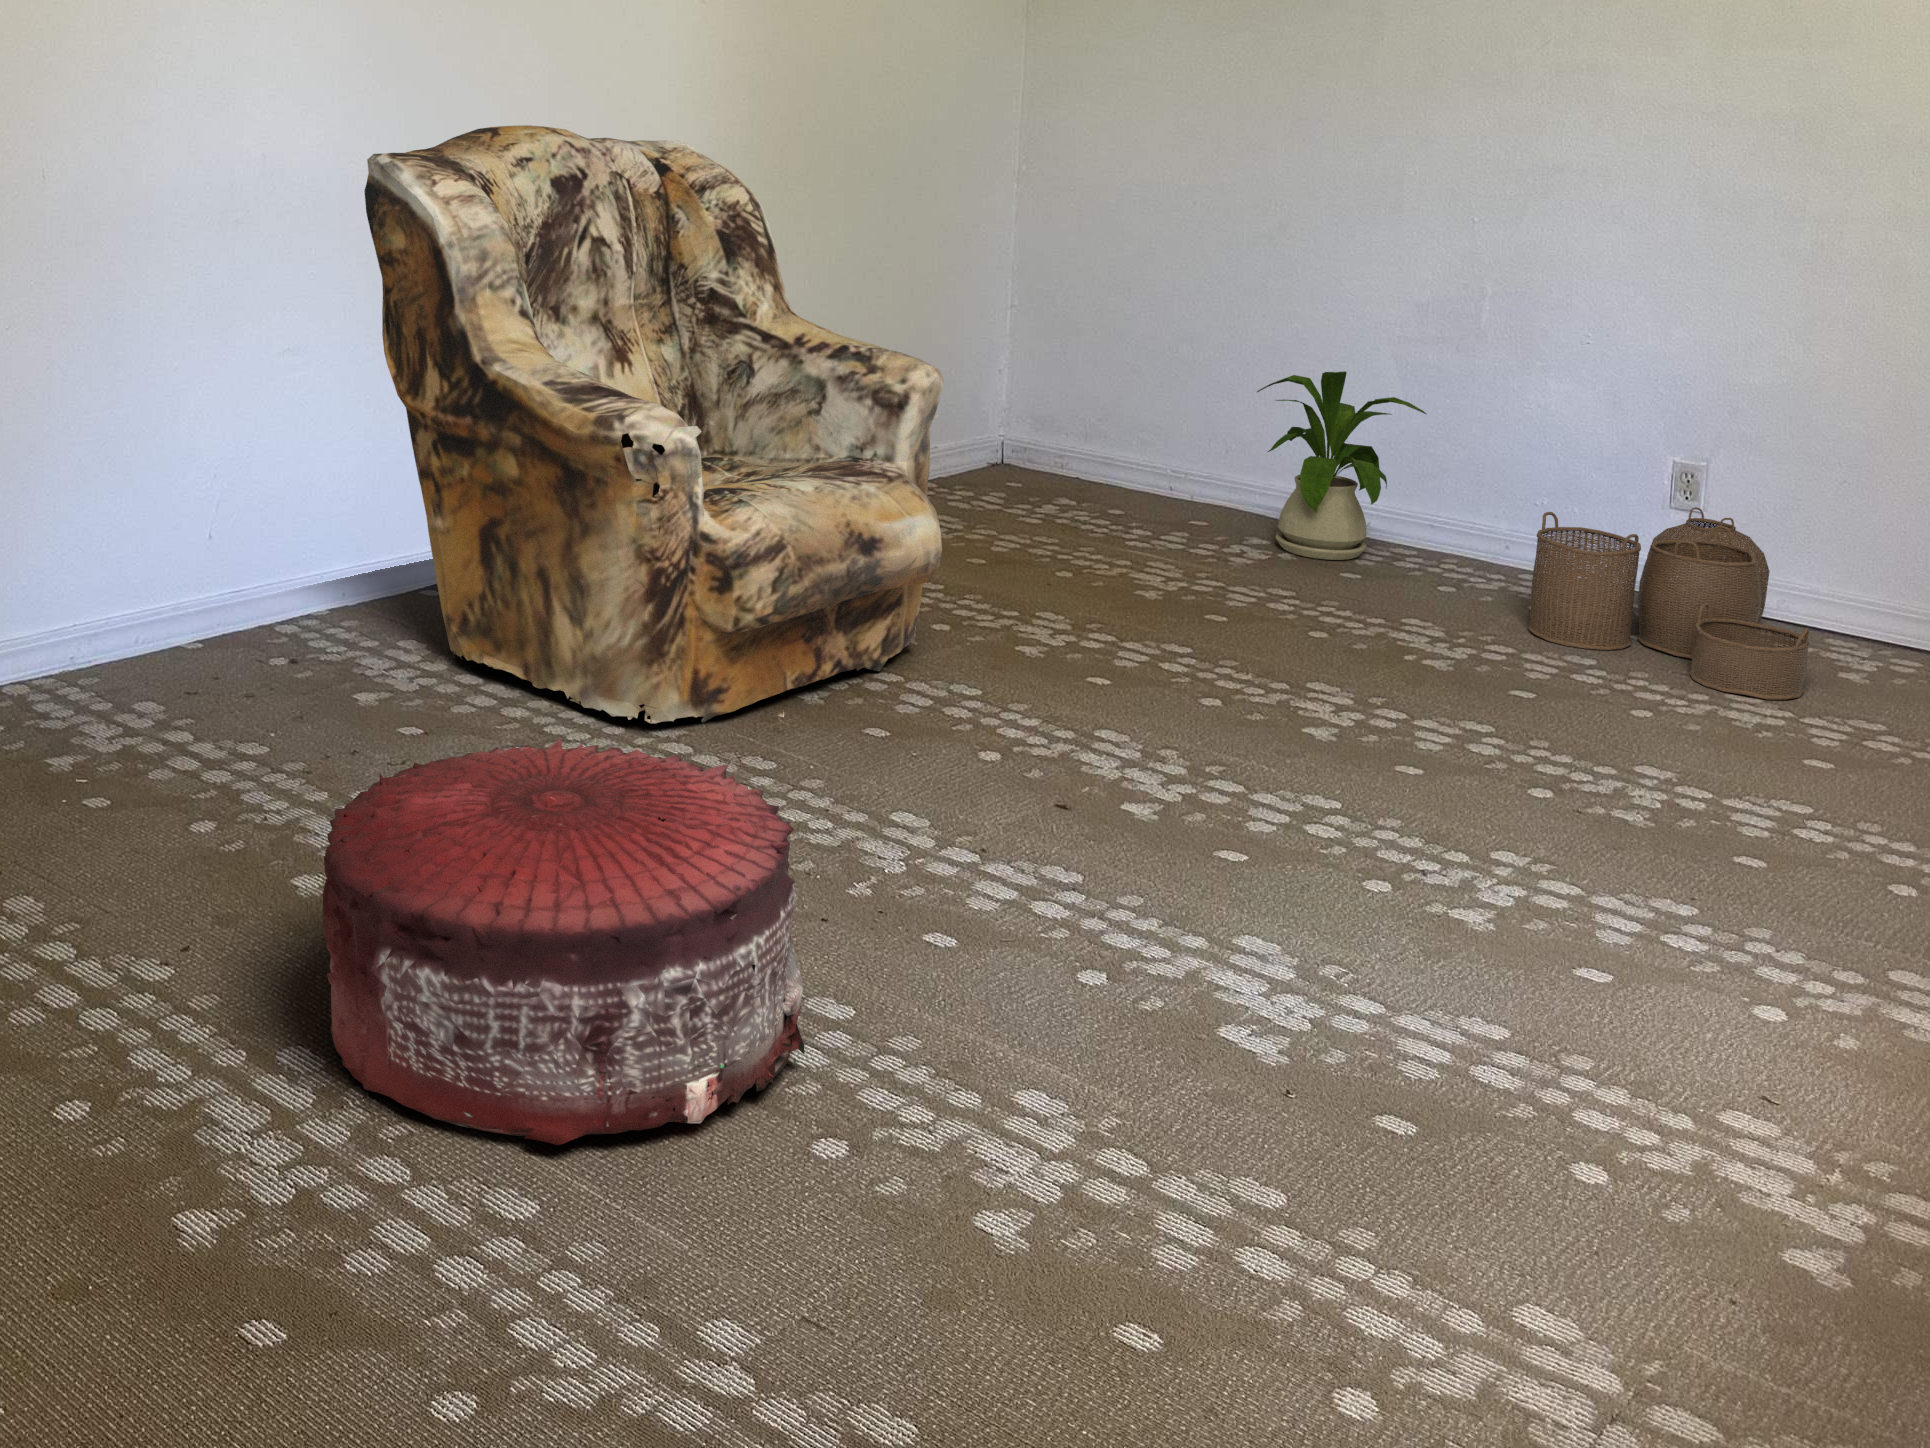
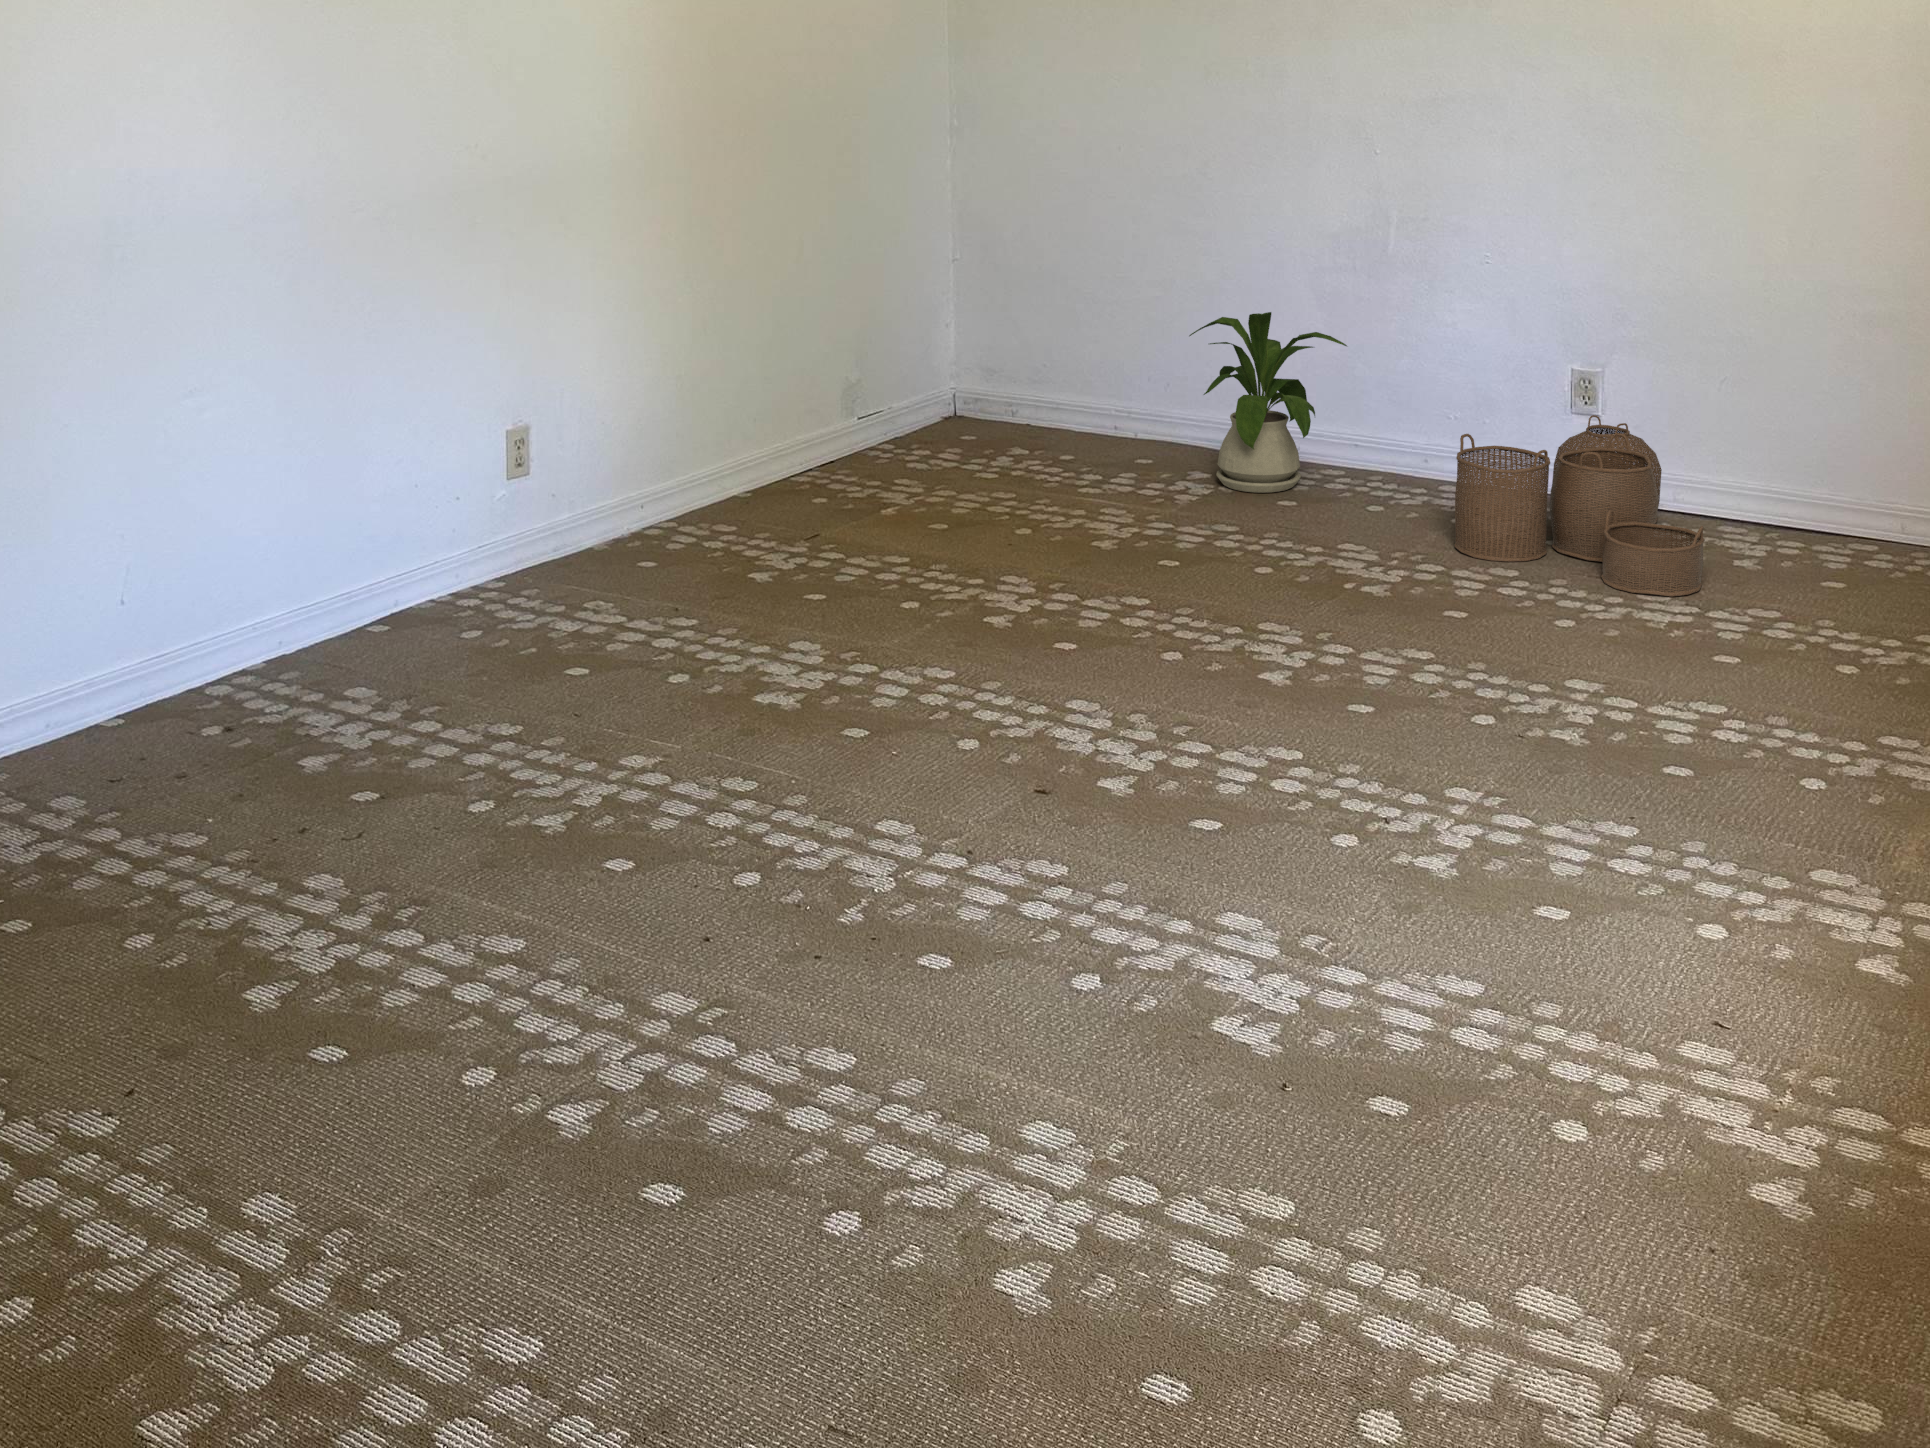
armchair: present [364,125,944,726] -> none [274,135,903,751]
pouf: present [323,738,805,1145] -> none [275,809,806,1271]

